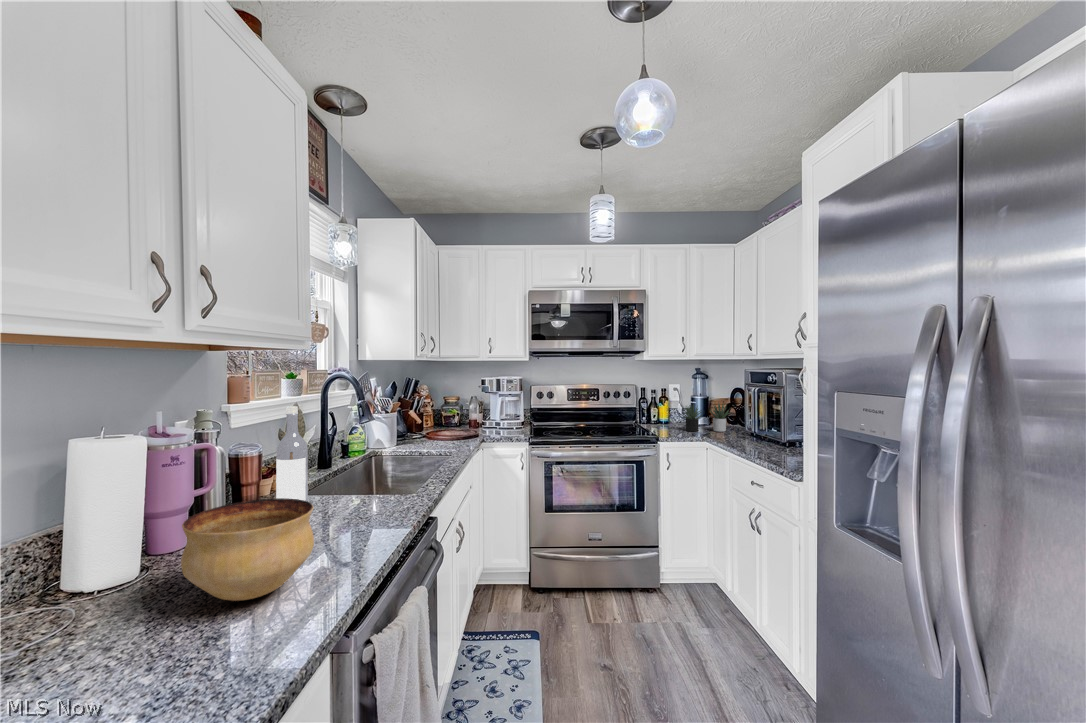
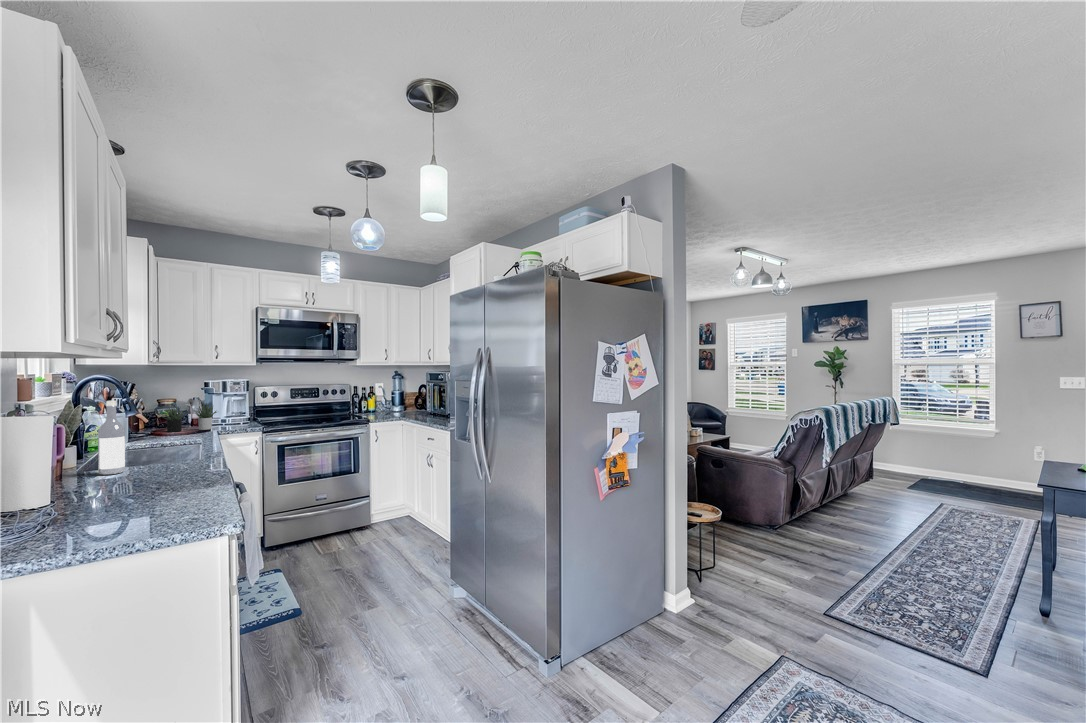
succulent plant: present [680,404,730,432] -> present [163,404,217,432]
bowl: present [181,498,314,601] -> none [125,445,202,493]

